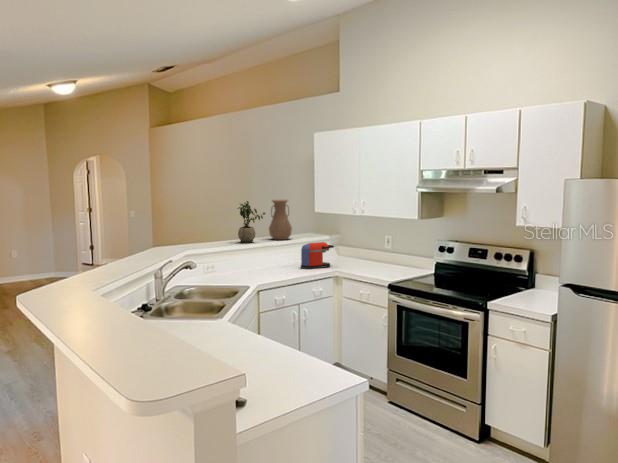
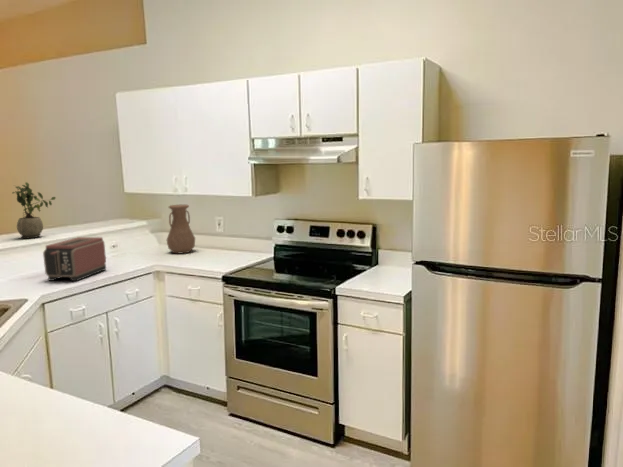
vase: present [269,200,292,240] -> present [167,205,195,253]
coffee maker: present [301,242,334,269] -> none [109,231,153,265]
toaster: none [257,244,299,278] -> present [43,237,106,281]

